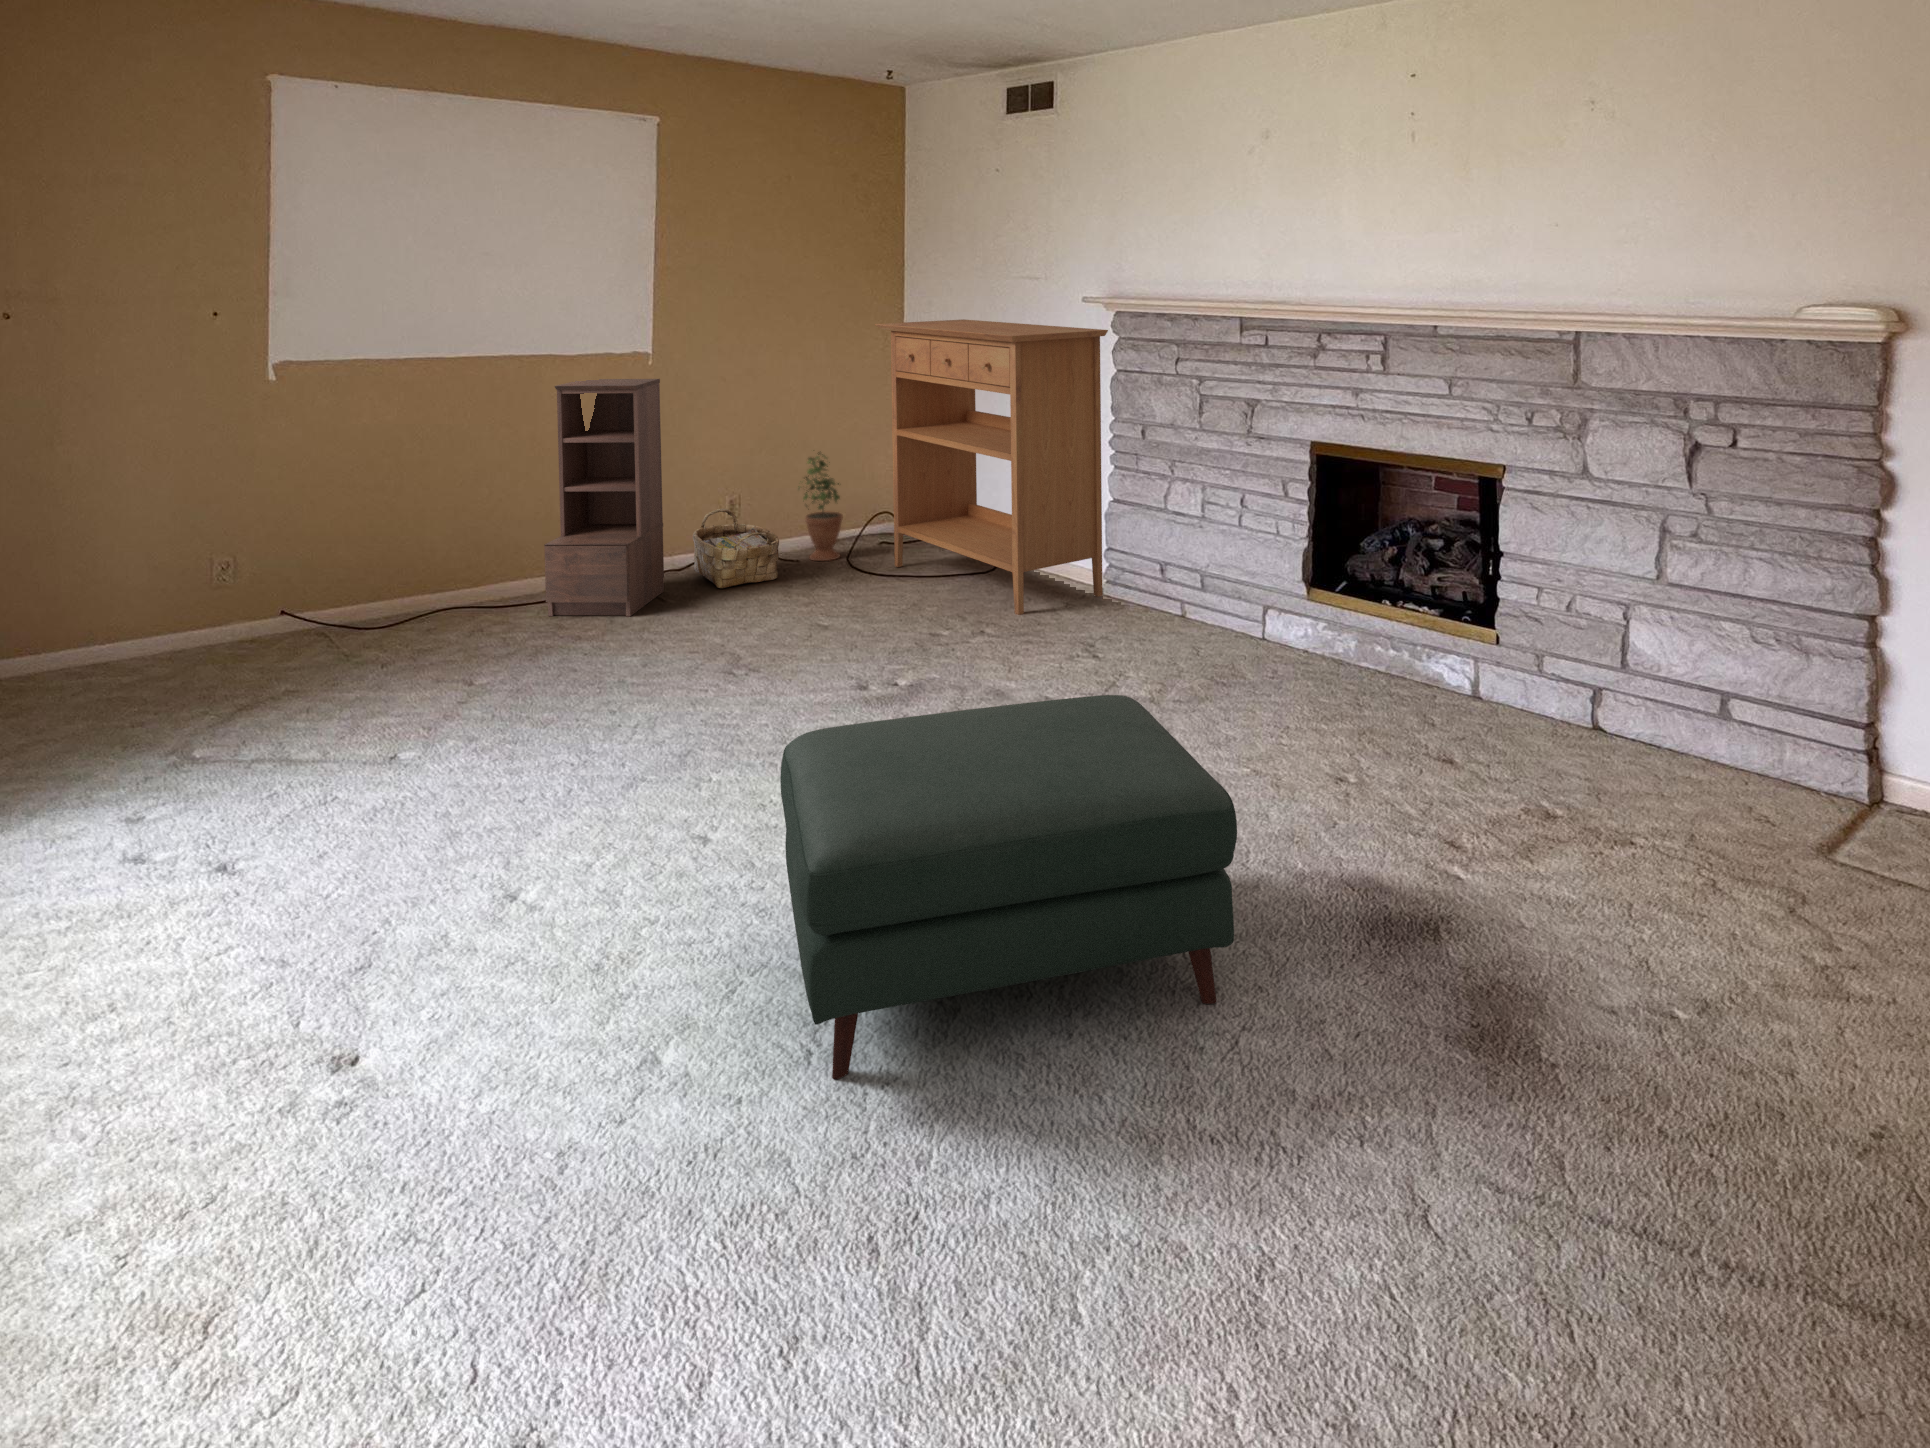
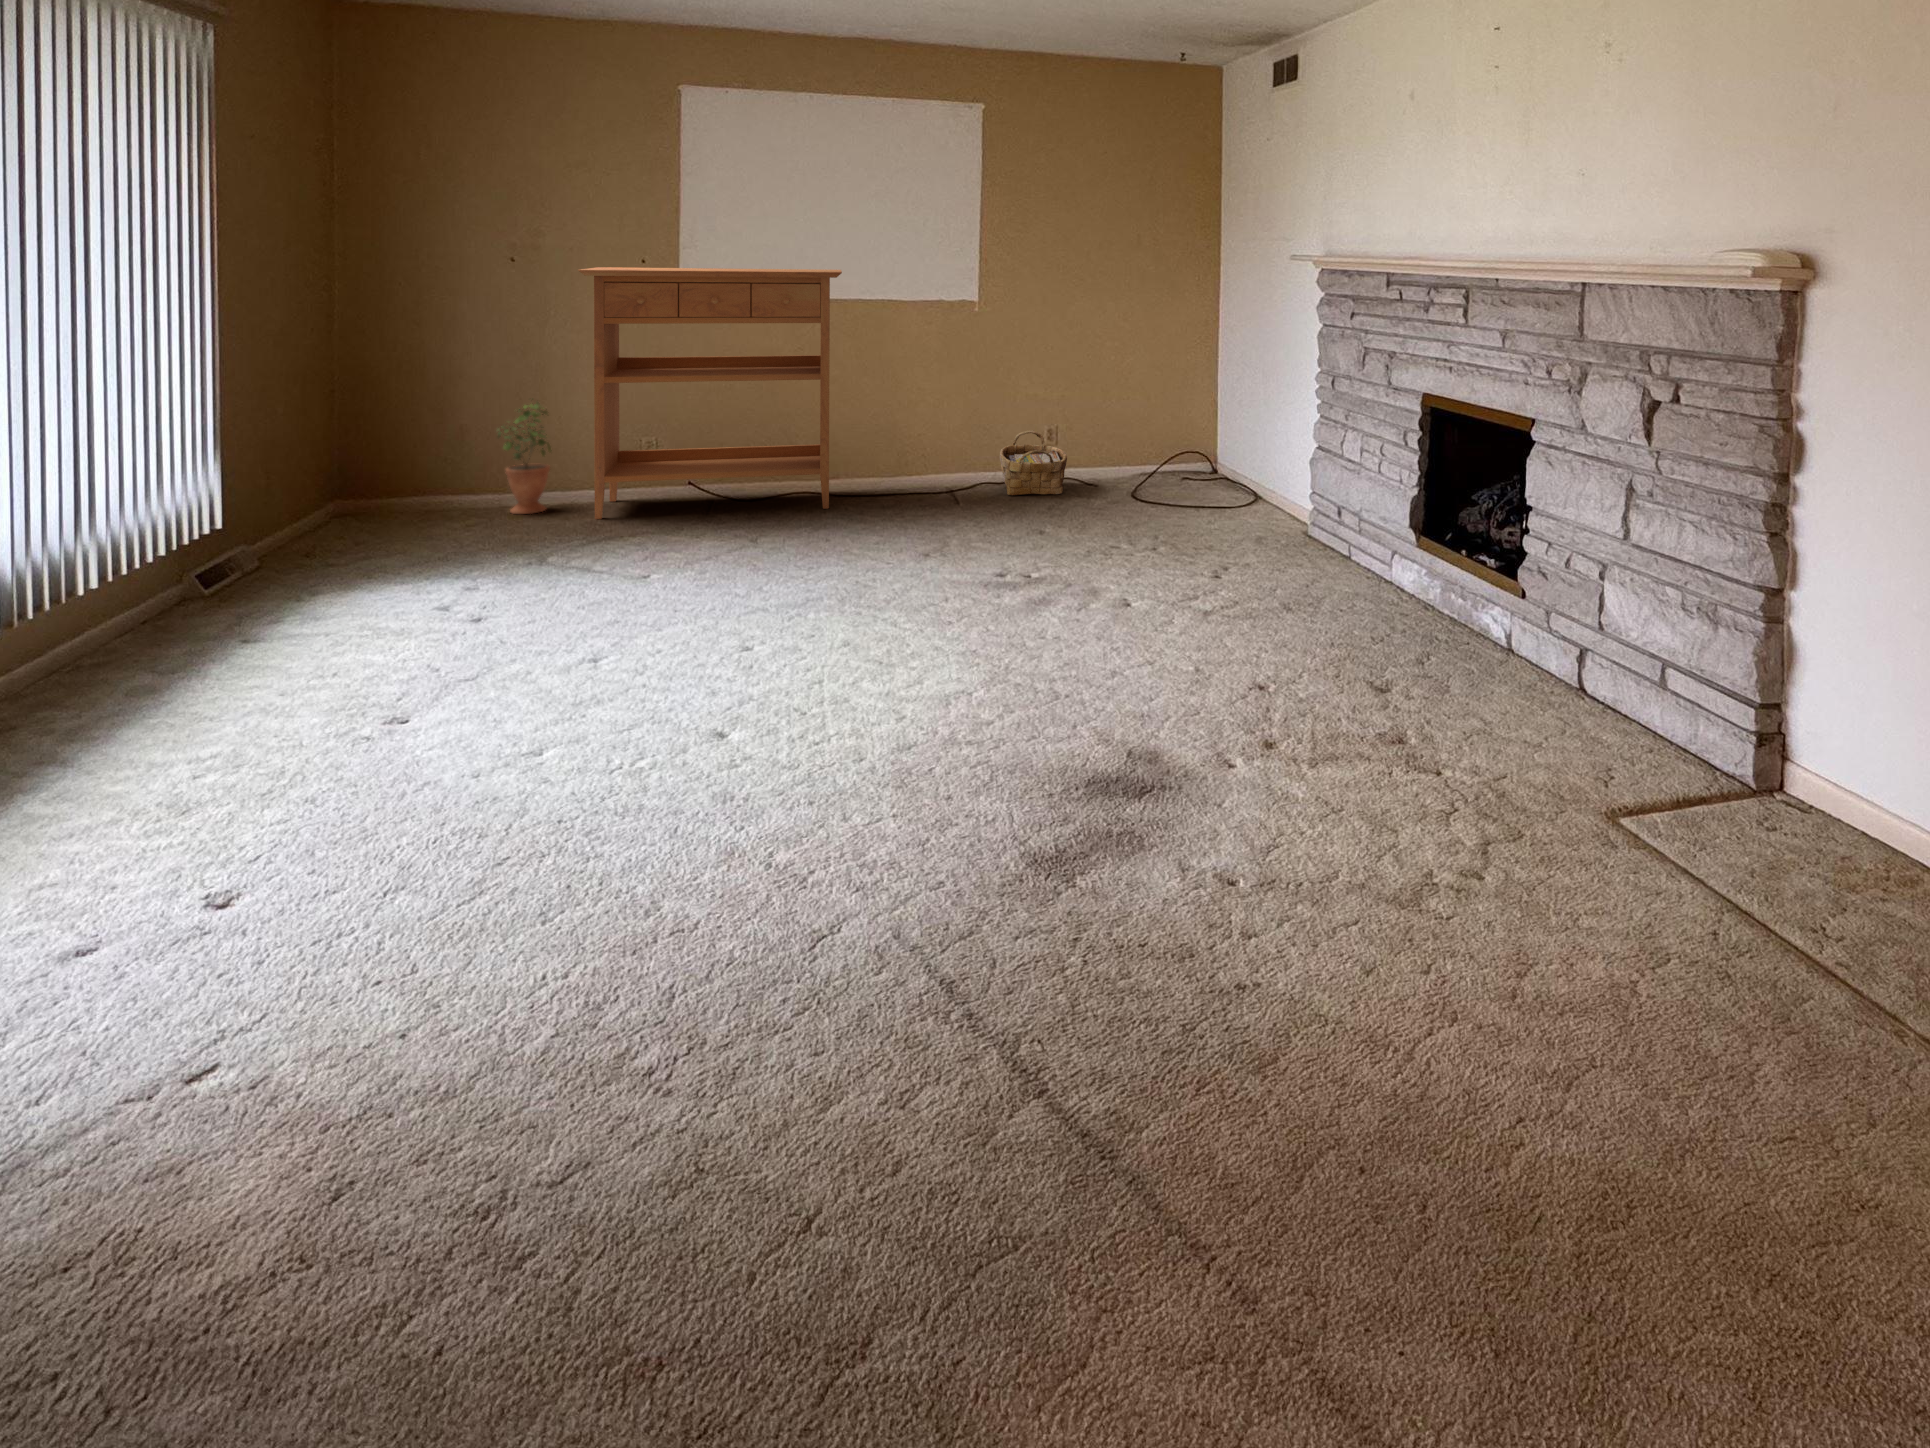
console table: present [875,319,1108,615] -> present [578,267,842,519]
bookshelf: present [544,379,664,616] -> none [863,310,970,505]
potted plant: present [799,452,843,561] -> present [498,403,552,514]
ottoman: present [780,695,1237,1079] -> none [612,542,1014,786]

